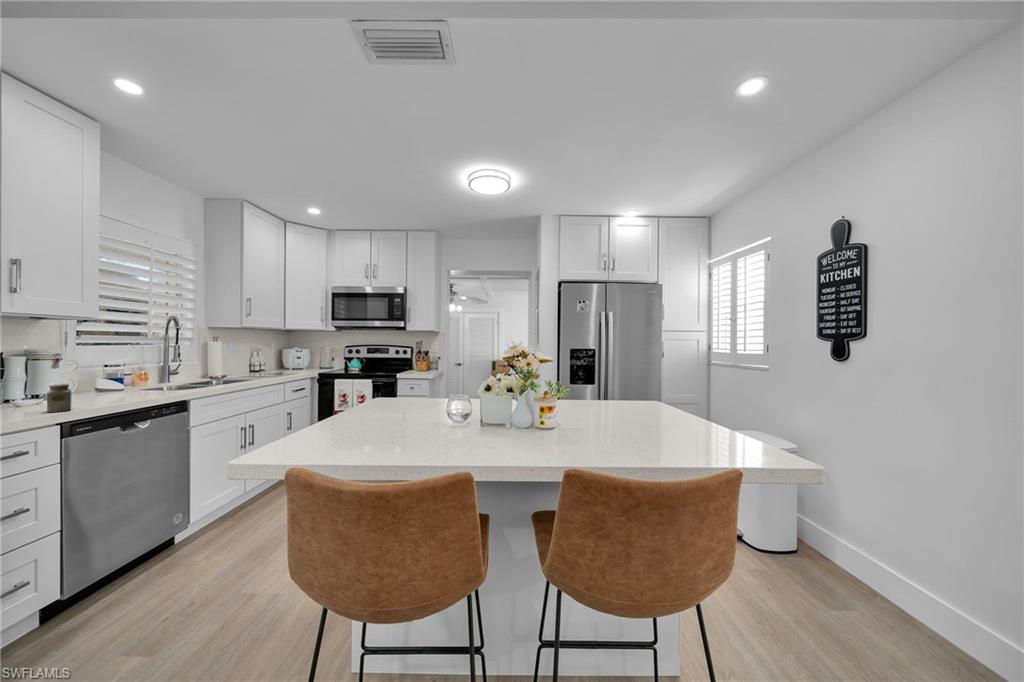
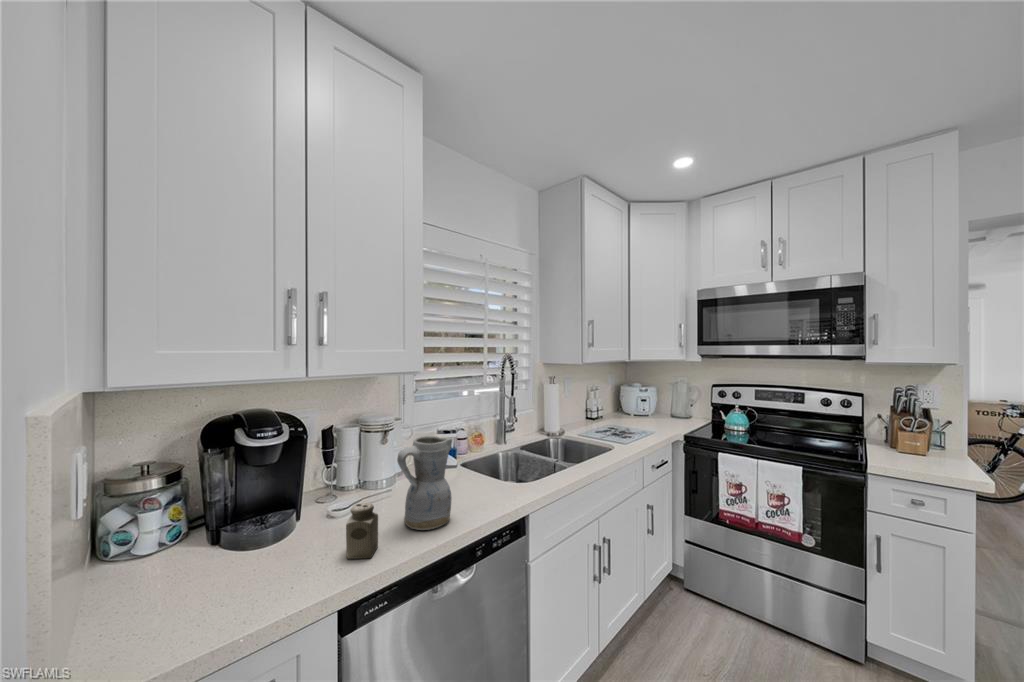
ceramic pitcher: none [84,354,129,404] -> present [397,436,452,530]

